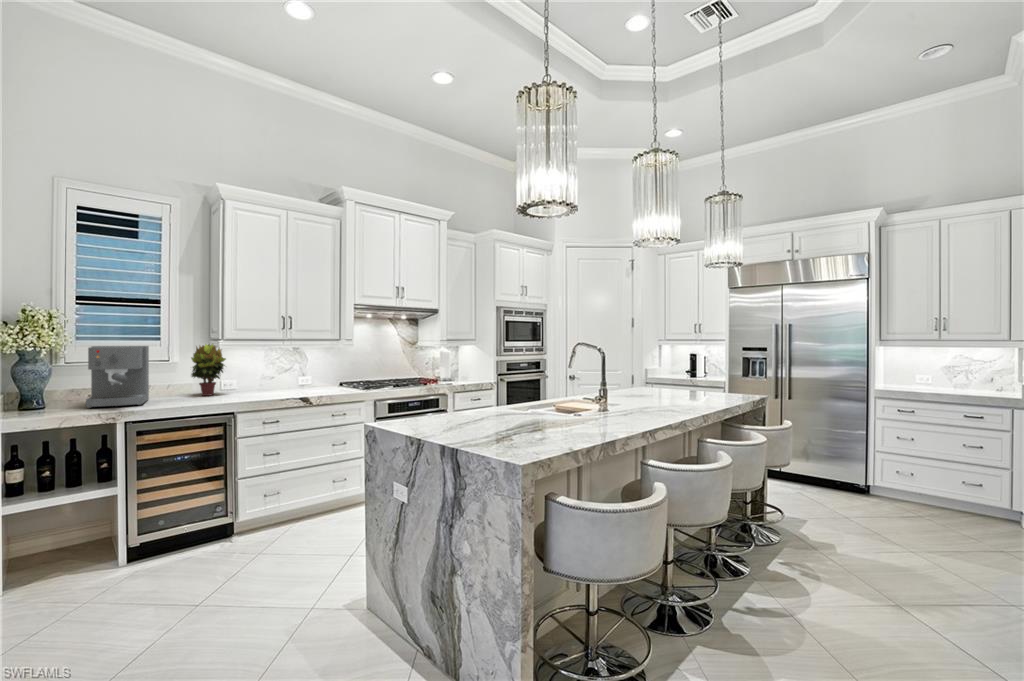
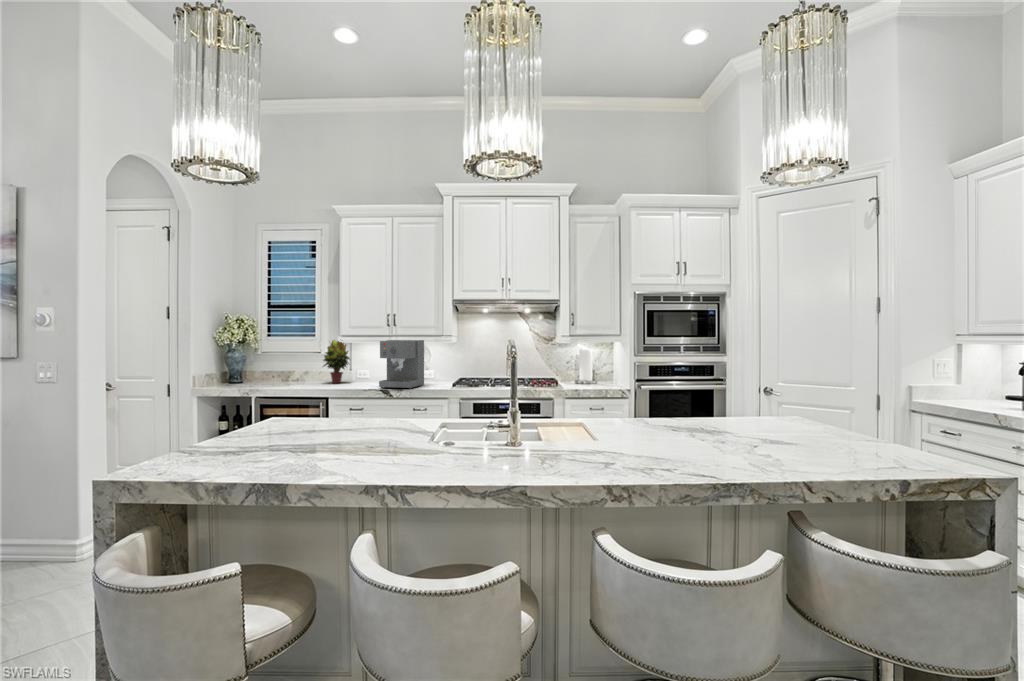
coffee maker: present [86,346,149,408] -> present [379,340,424,389]

